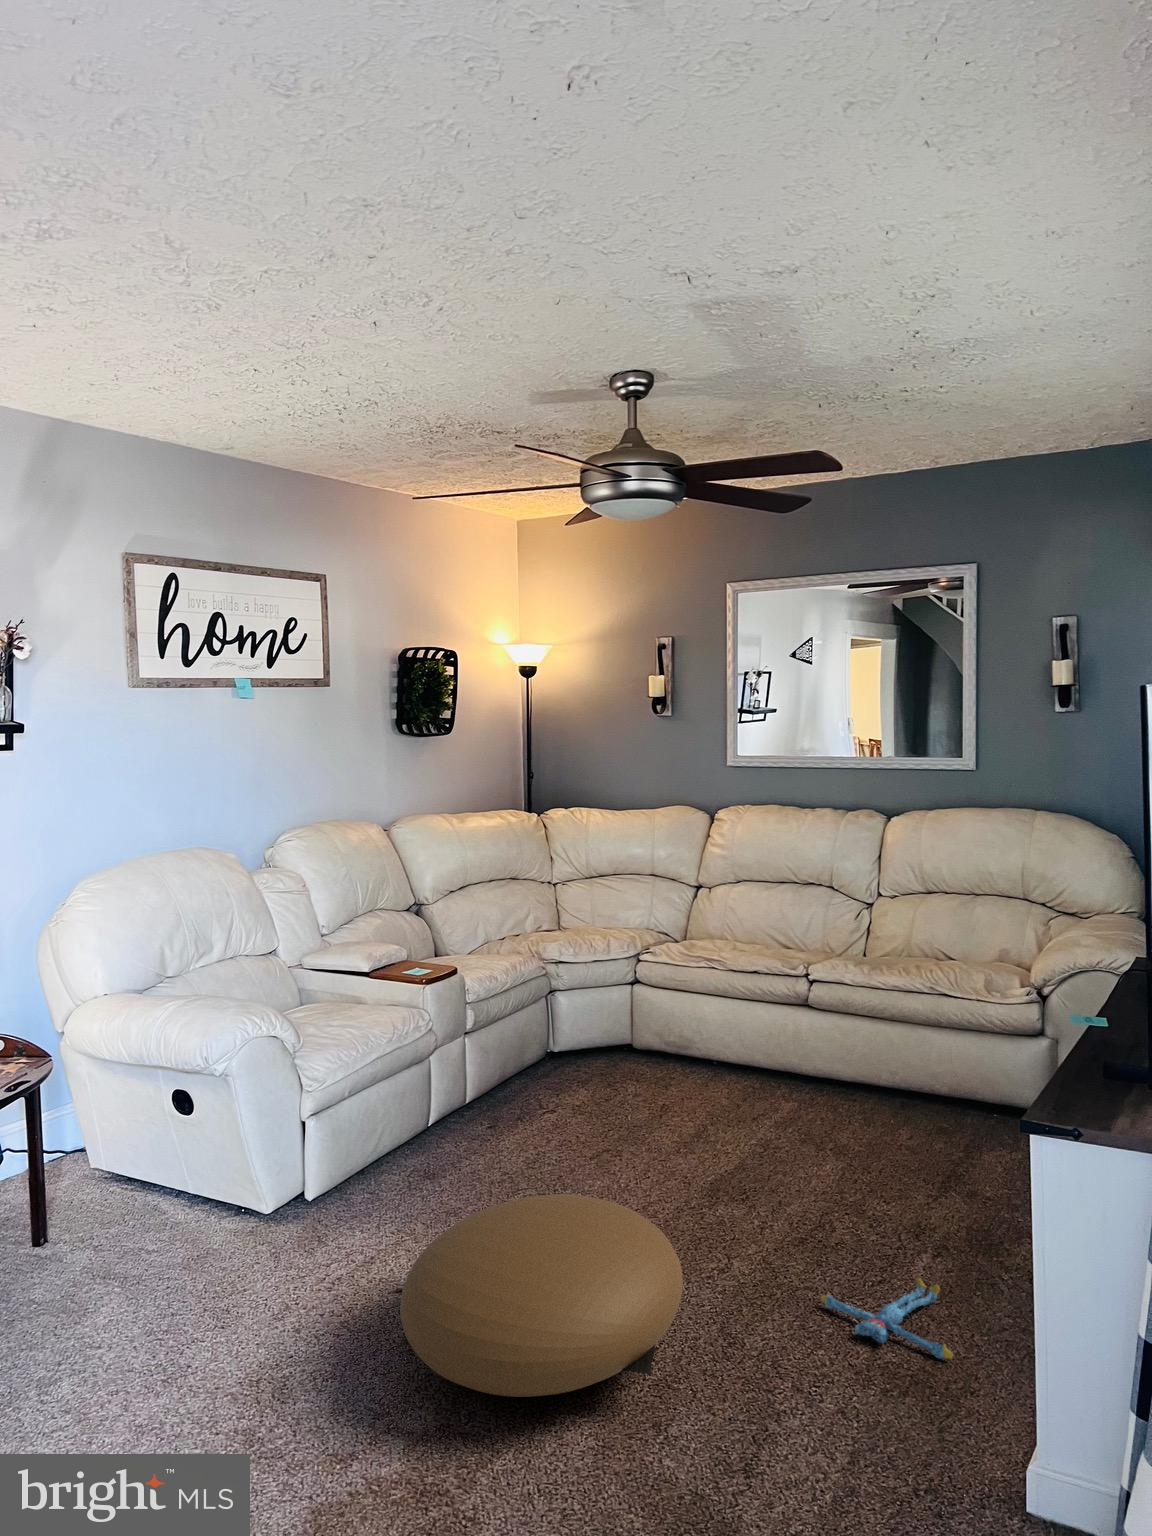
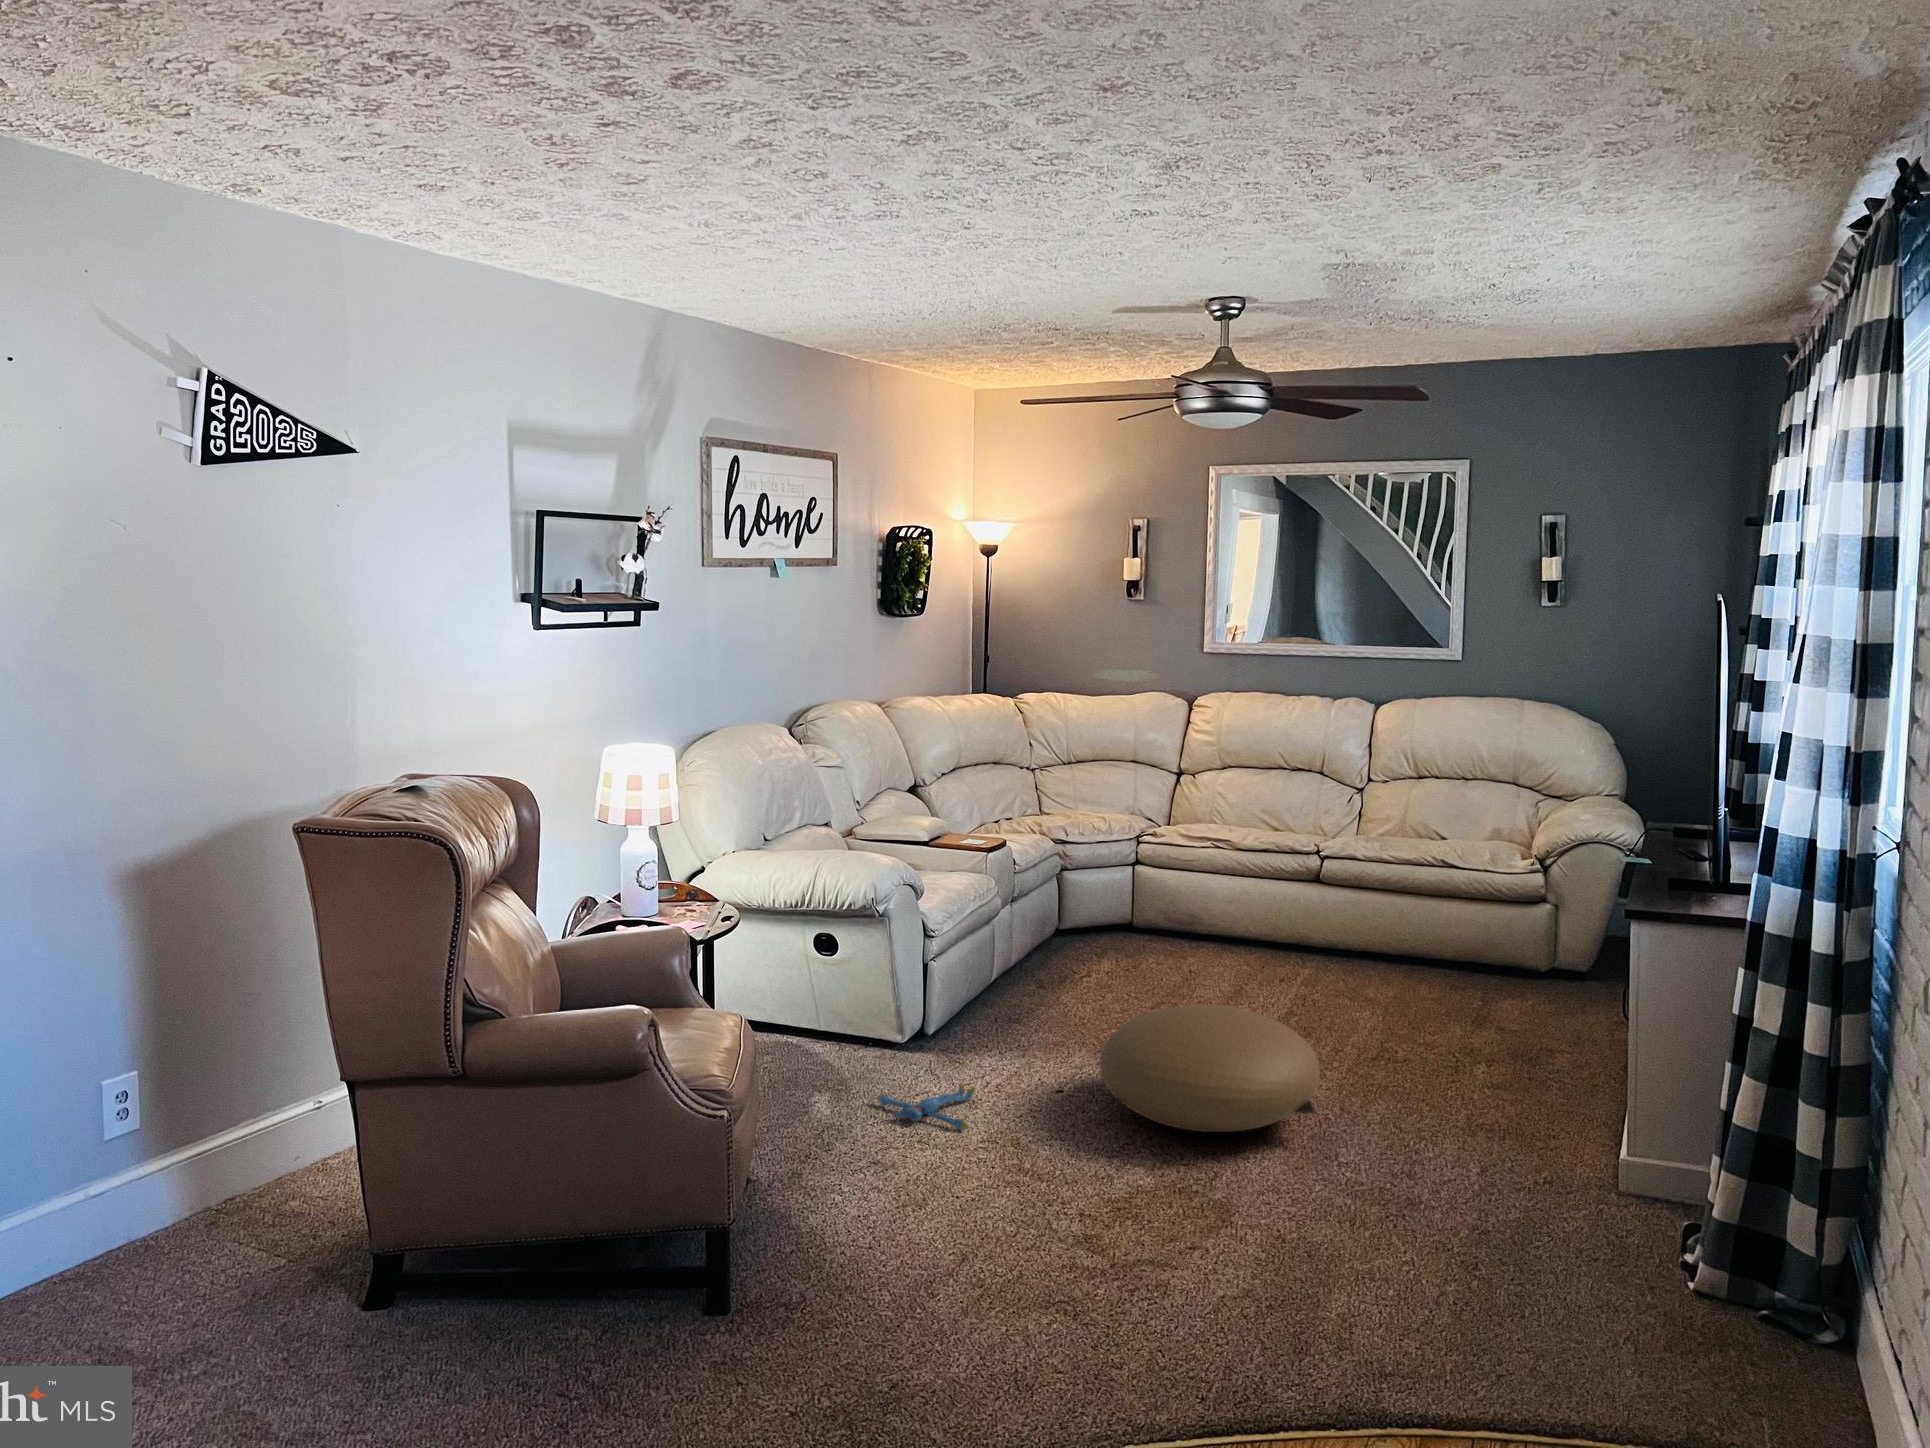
plush toy: present [821,1278,953,1359] -> present [877,1083,975,1130]

